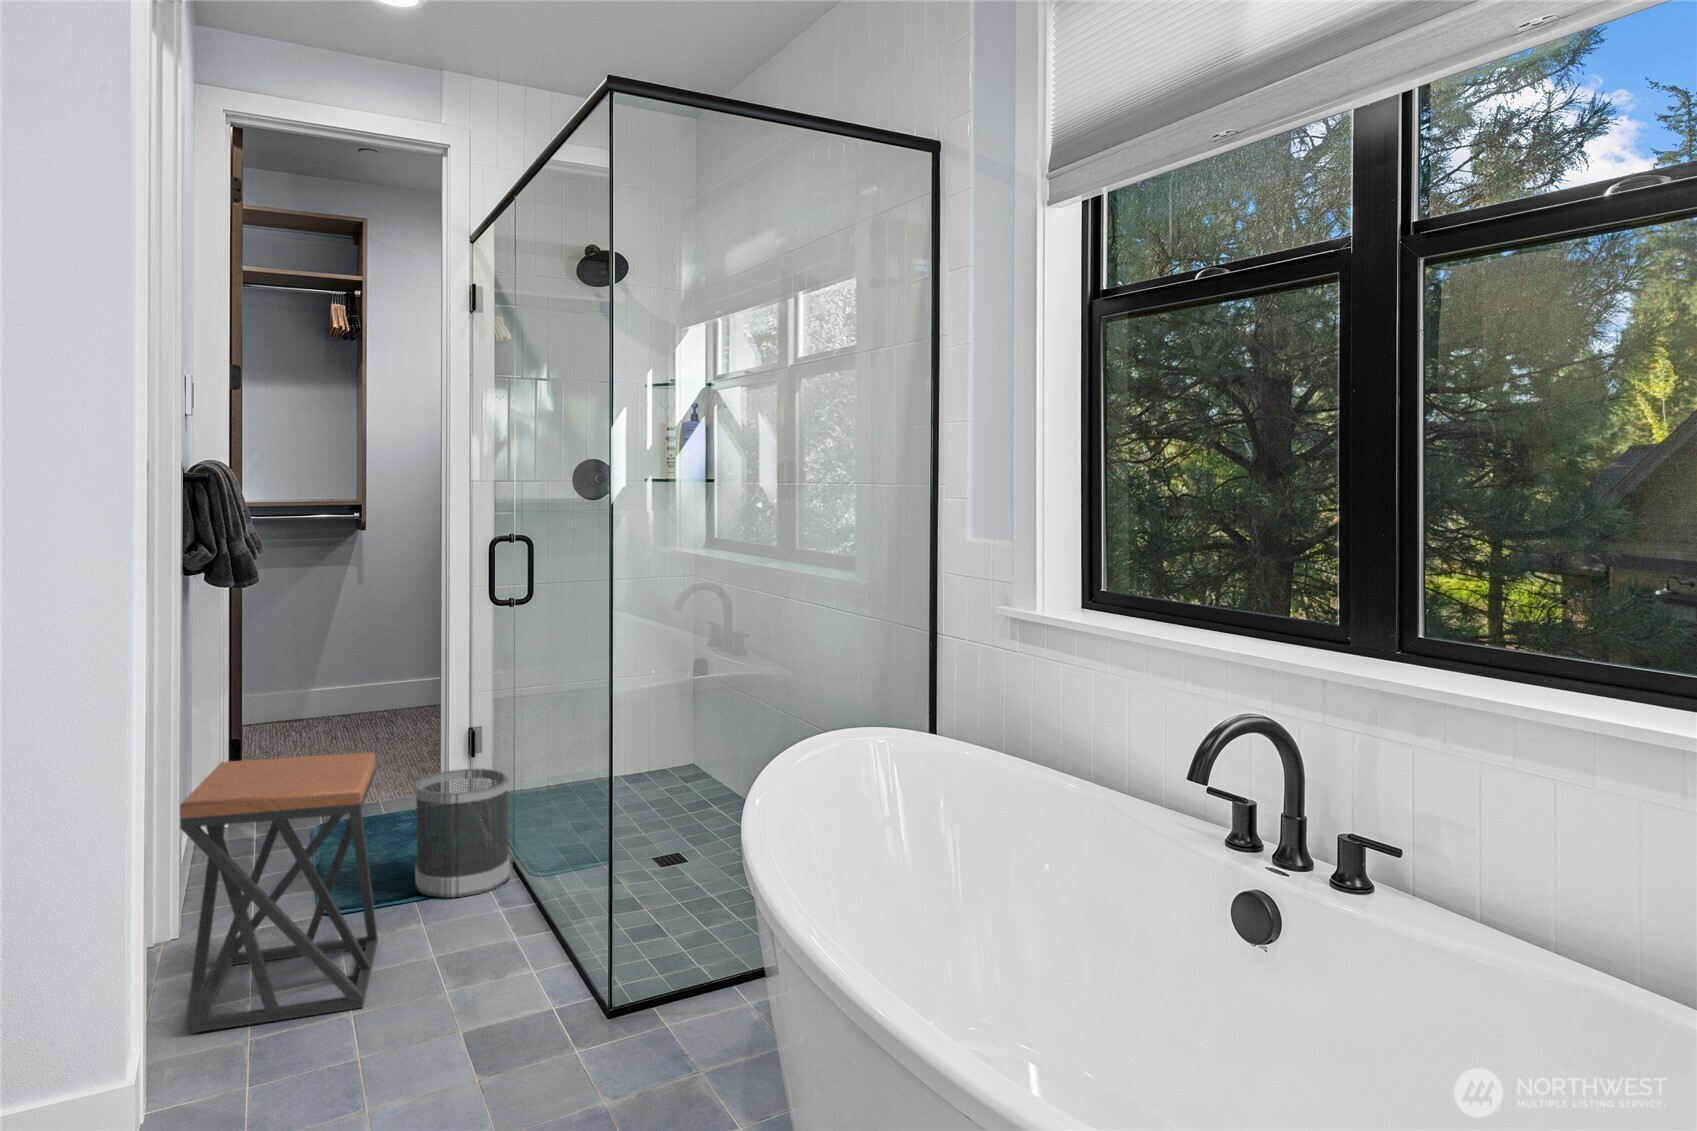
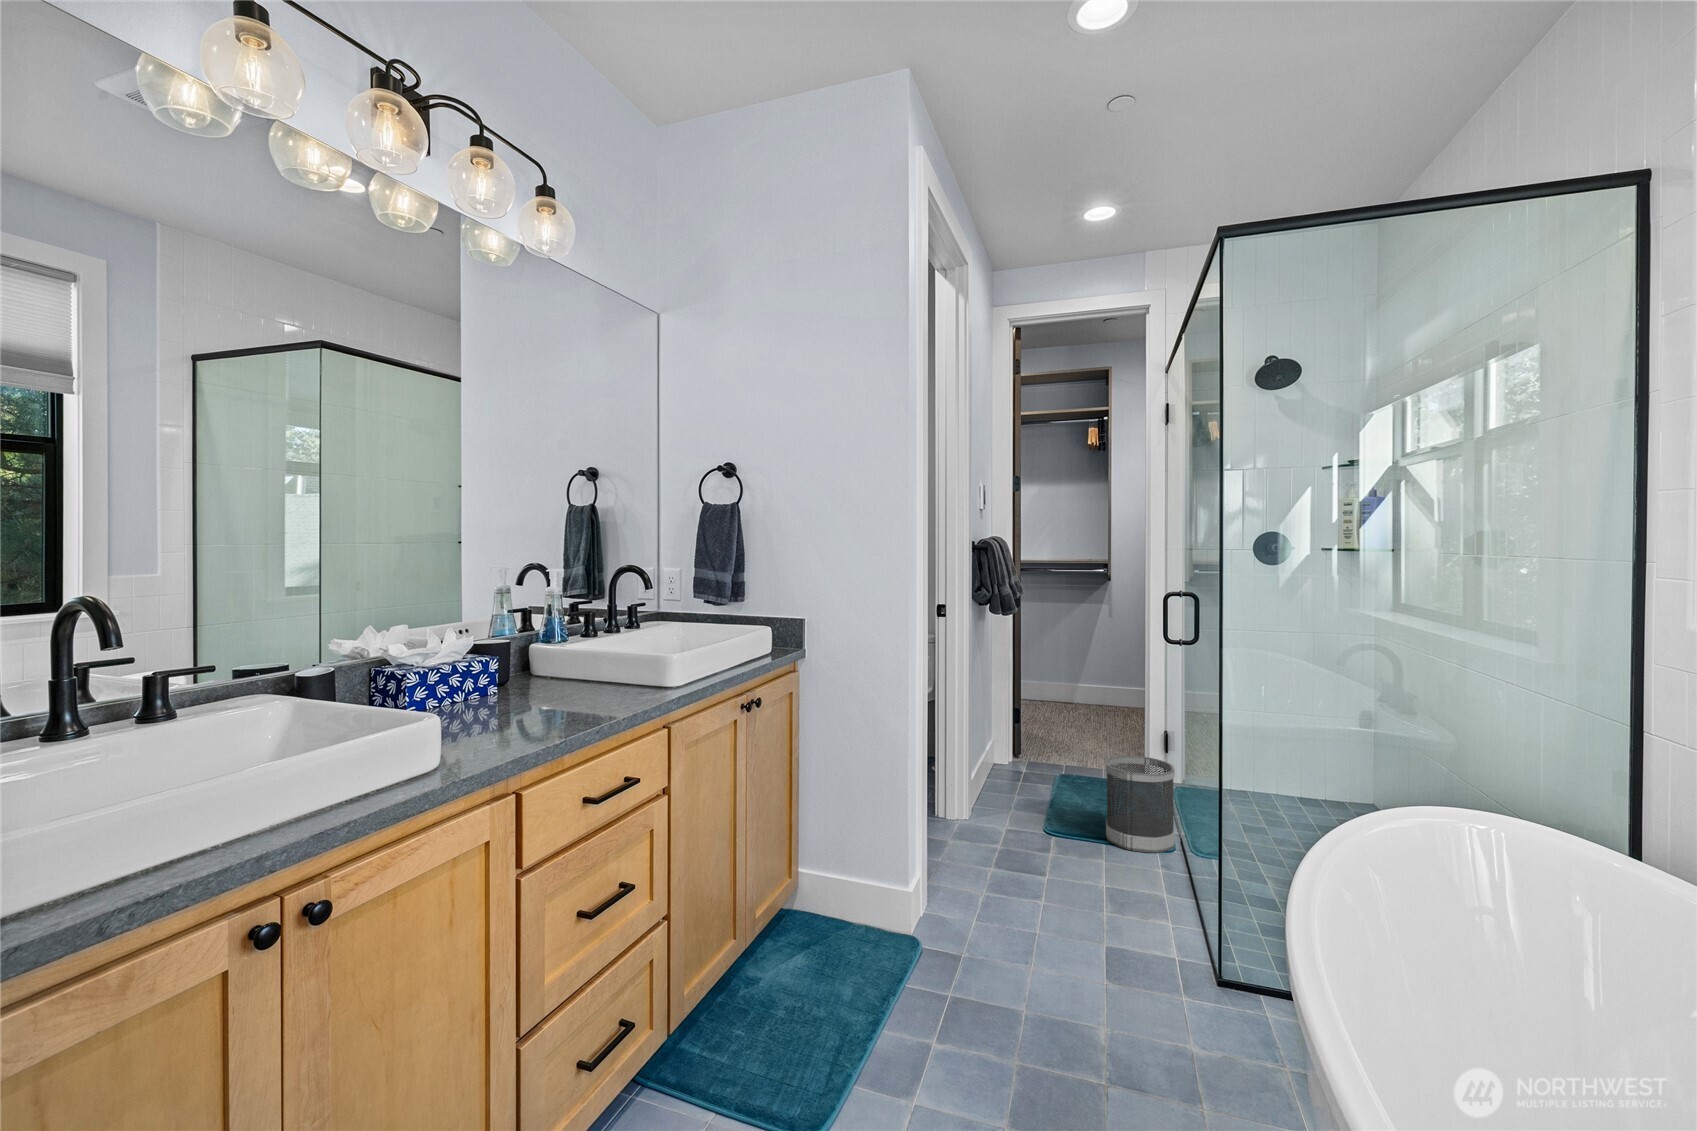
stool: present [180,752,378,1033] -> none [951,723,1070,905]

